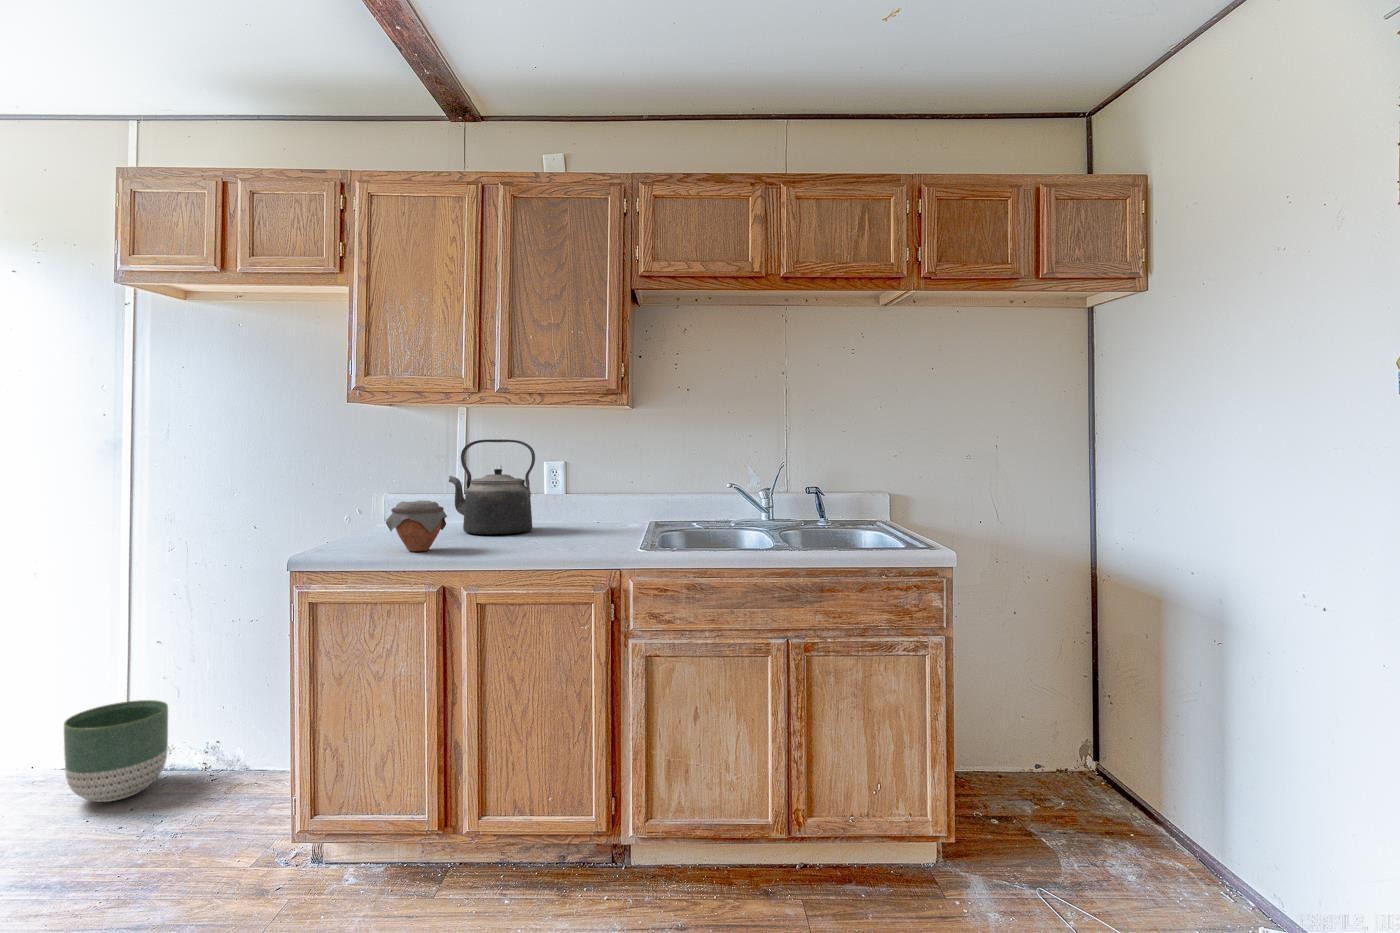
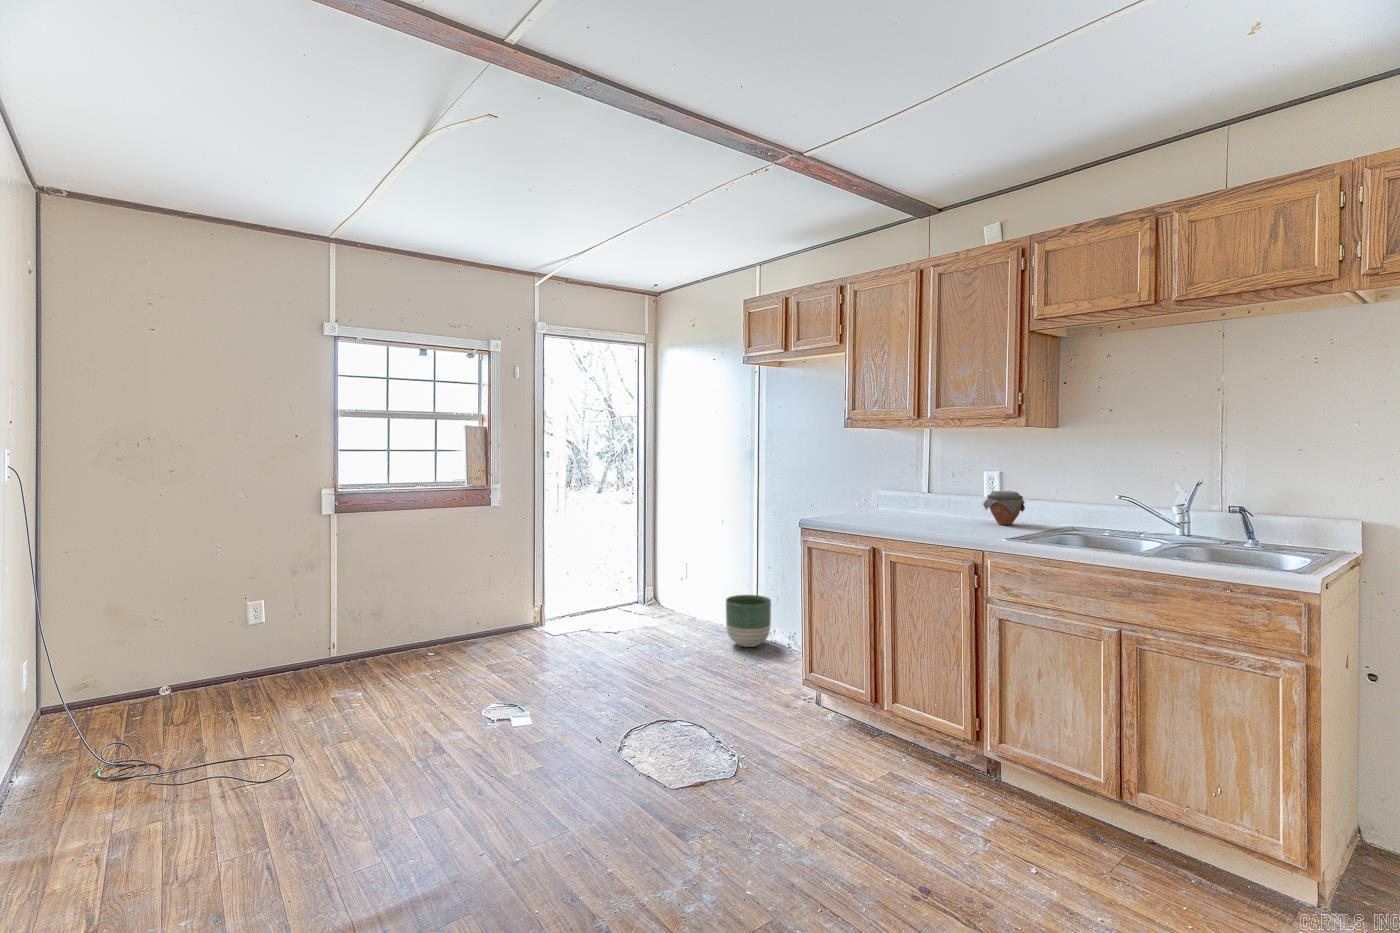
kettle: present [449,439,535,534] -> none [911,449,968,519]
jar: present [386,501,447,552] -> present [983,491,1025,525]

